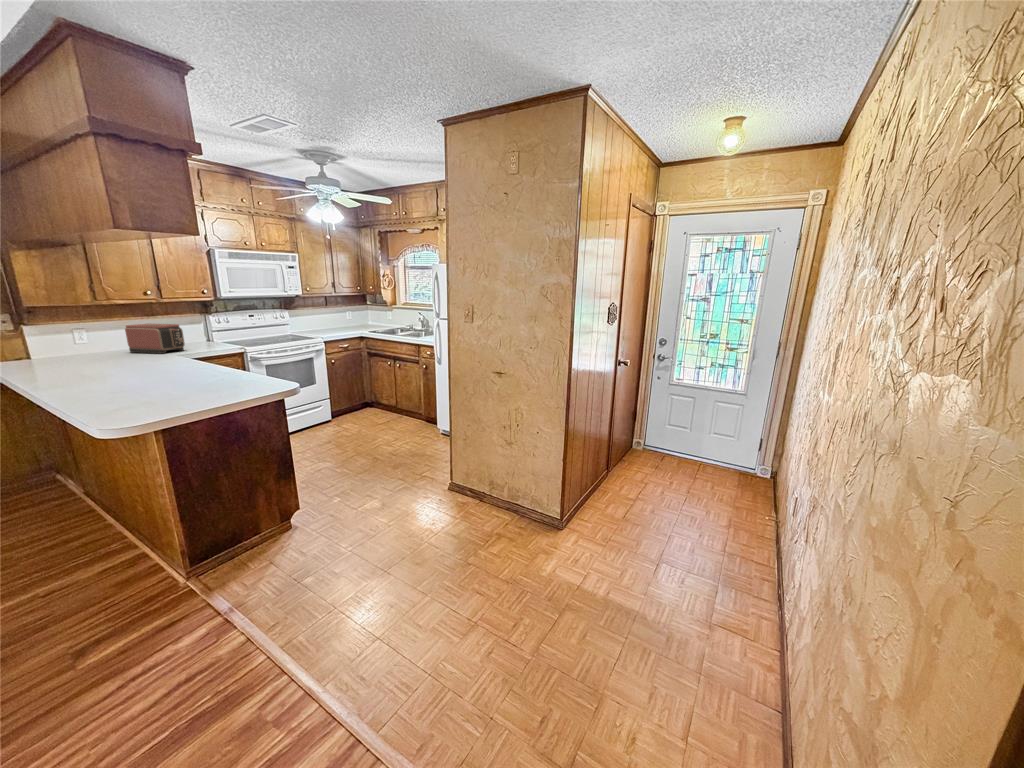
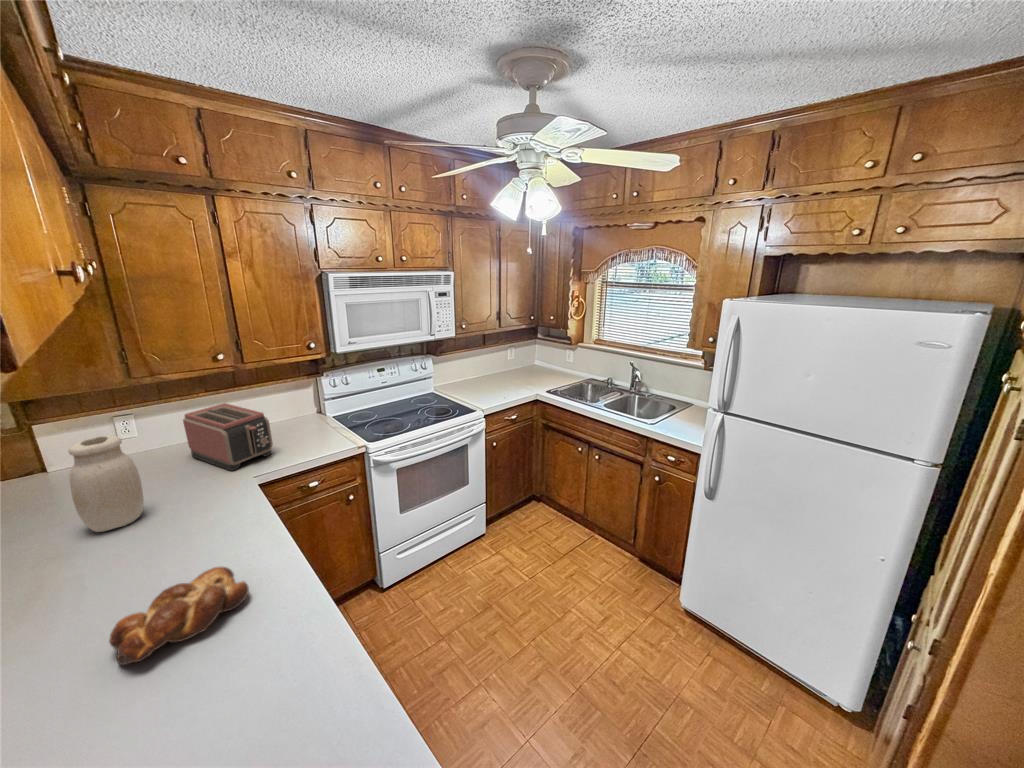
jar: none [86,316,122,364] -> present [68,435,144,532]
bread loaf: none [146,353,200,372] -> present [109,567,249,665]

